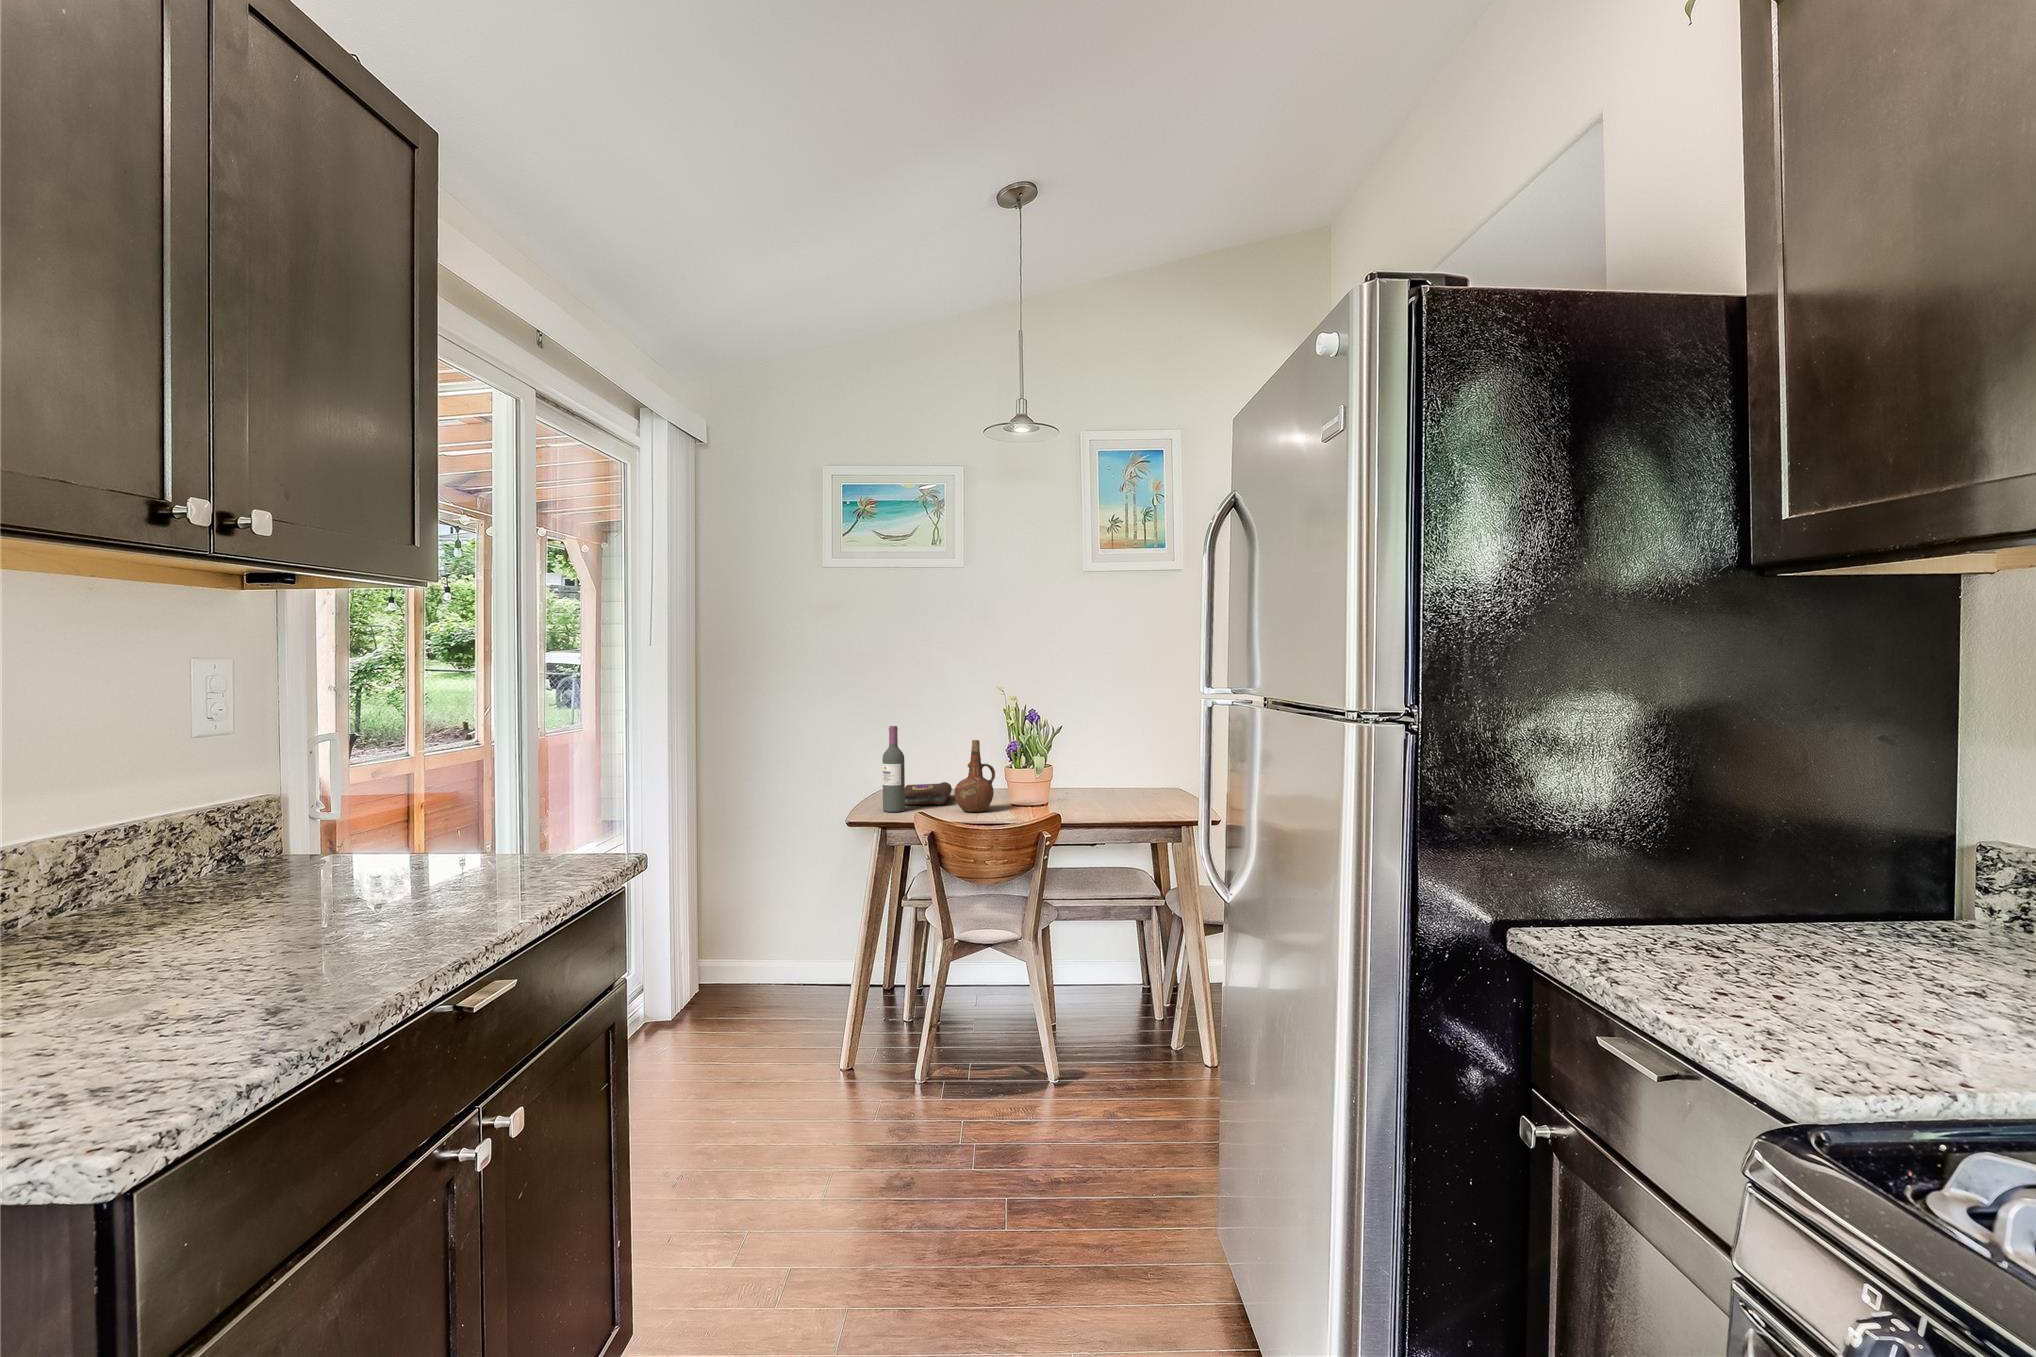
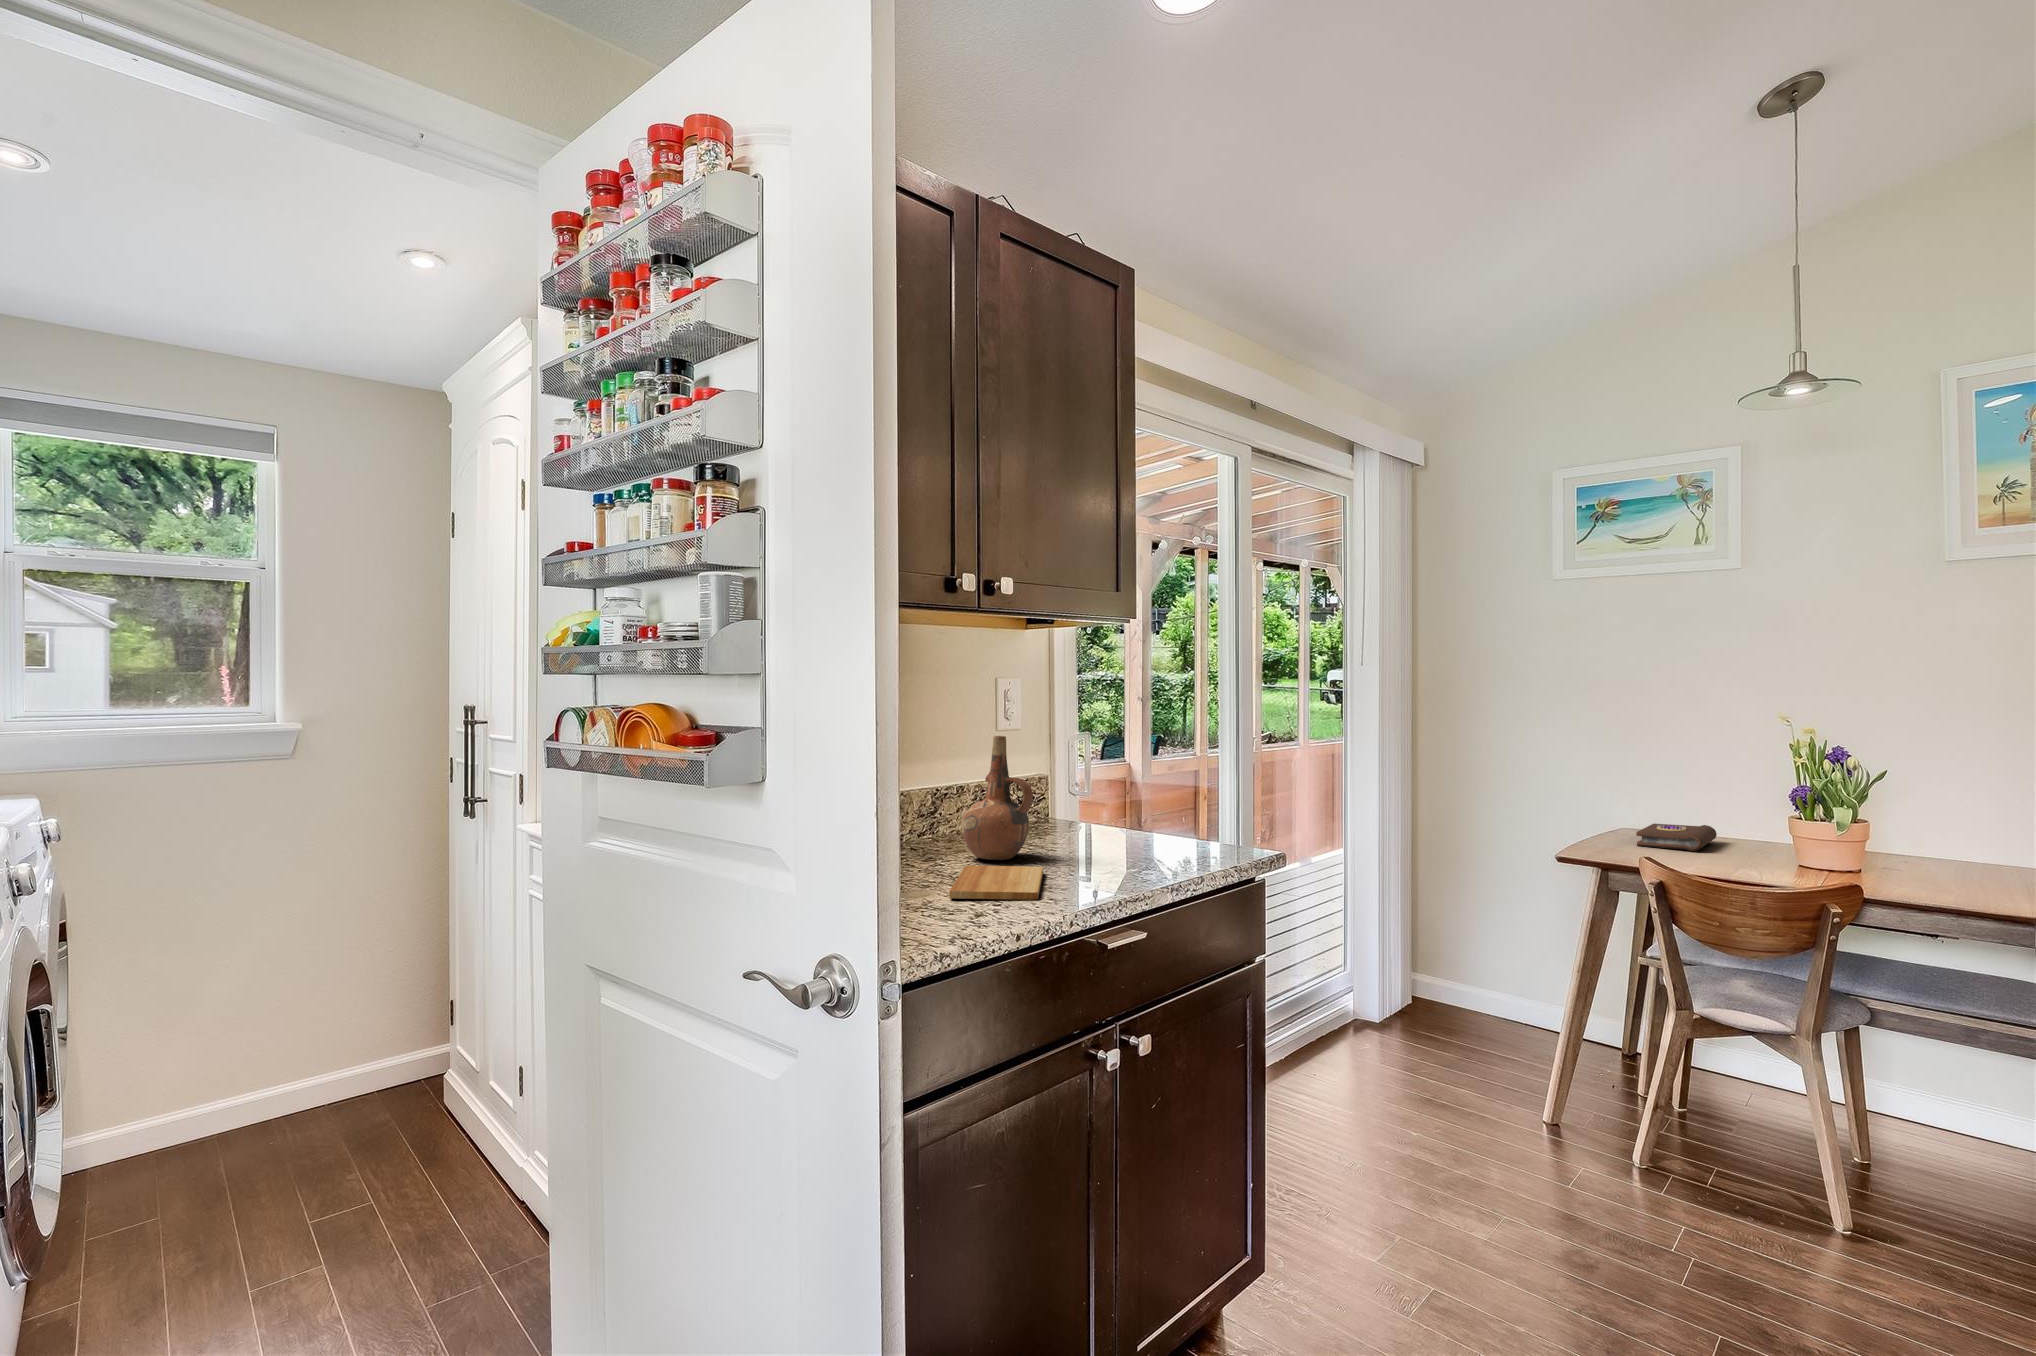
wine bottle: present [882,726,905,812] -> none [1610,754,1640,852]
ceramic pitcher: present [954,740,995,812] -> present [962,736,1033,860]
cutting board: none [193,924,357,997] -> present [949,866,1043,900]

